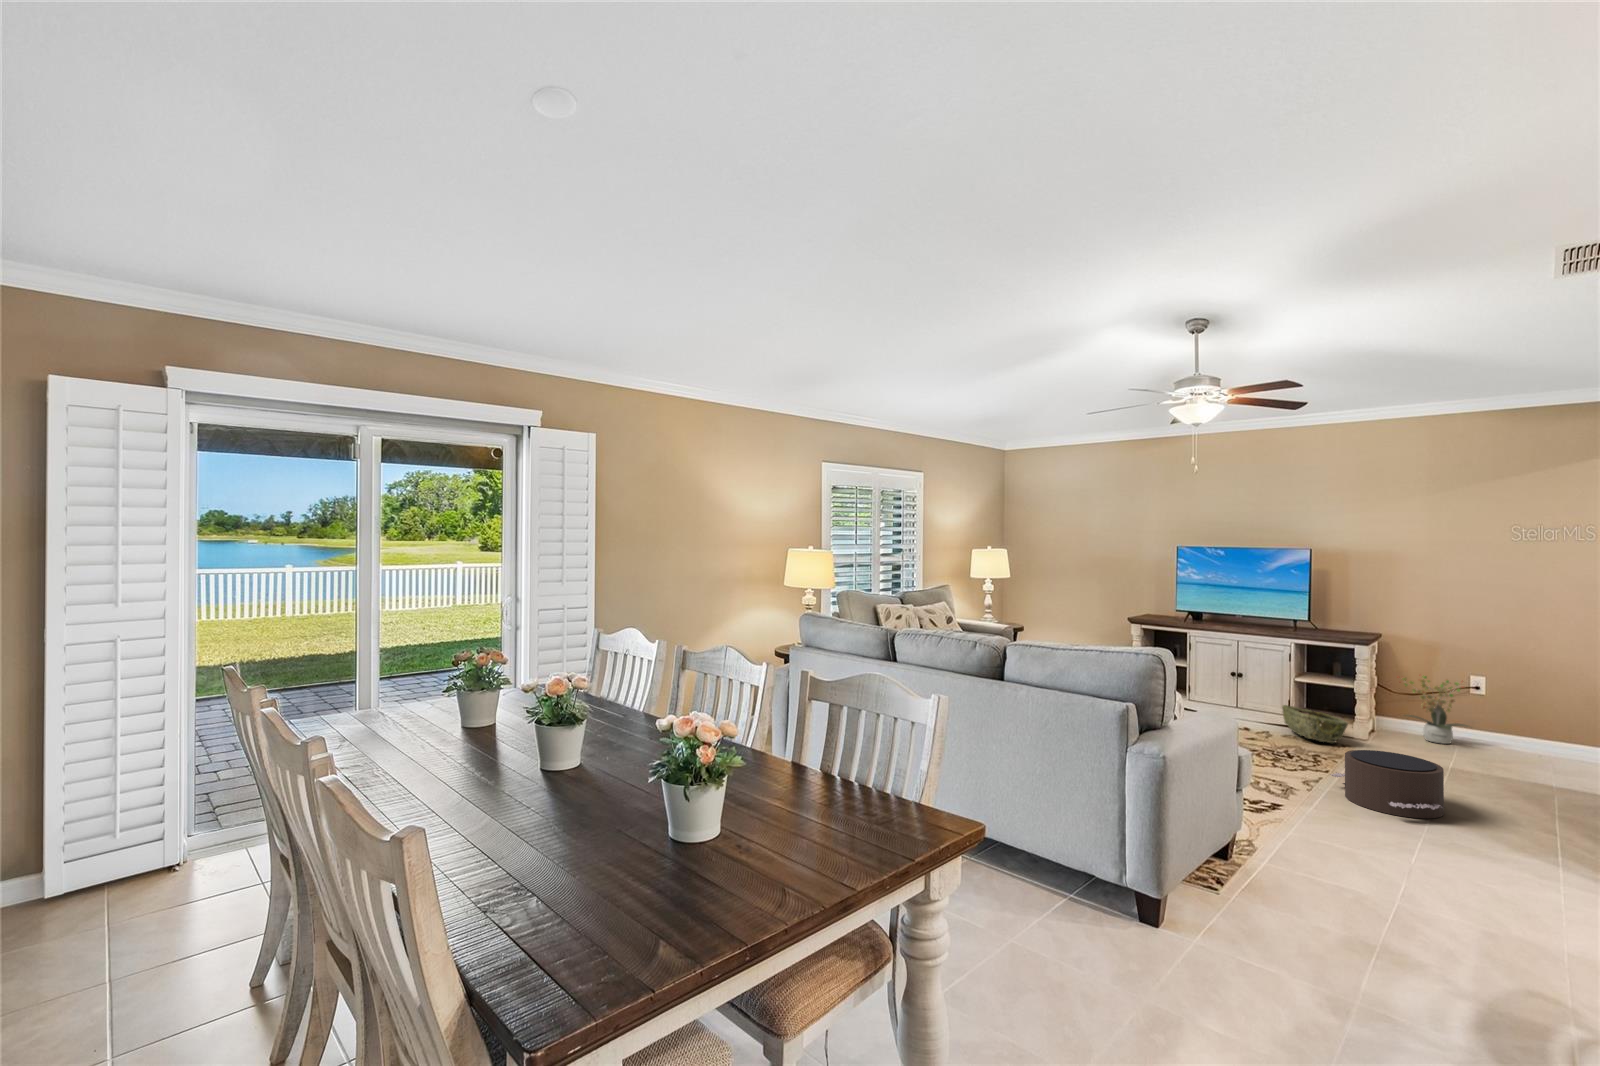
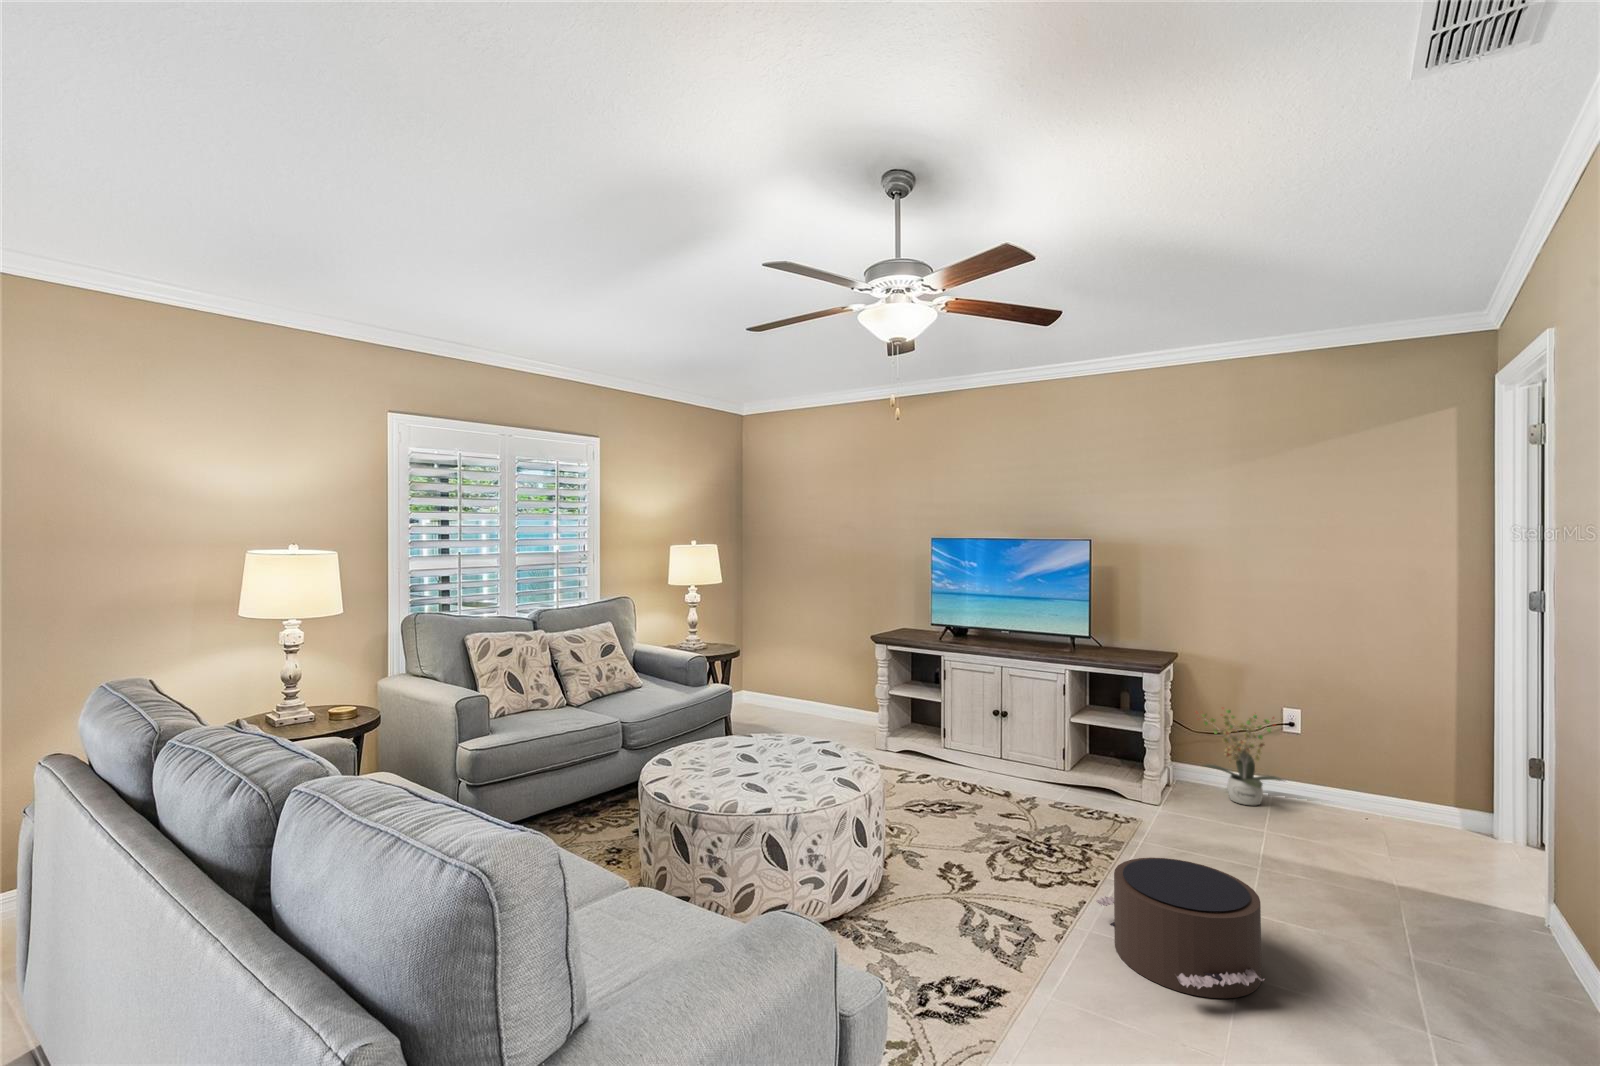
woven basket: present [1282,705,1348,743] -> none [1053,758,1133,817]

